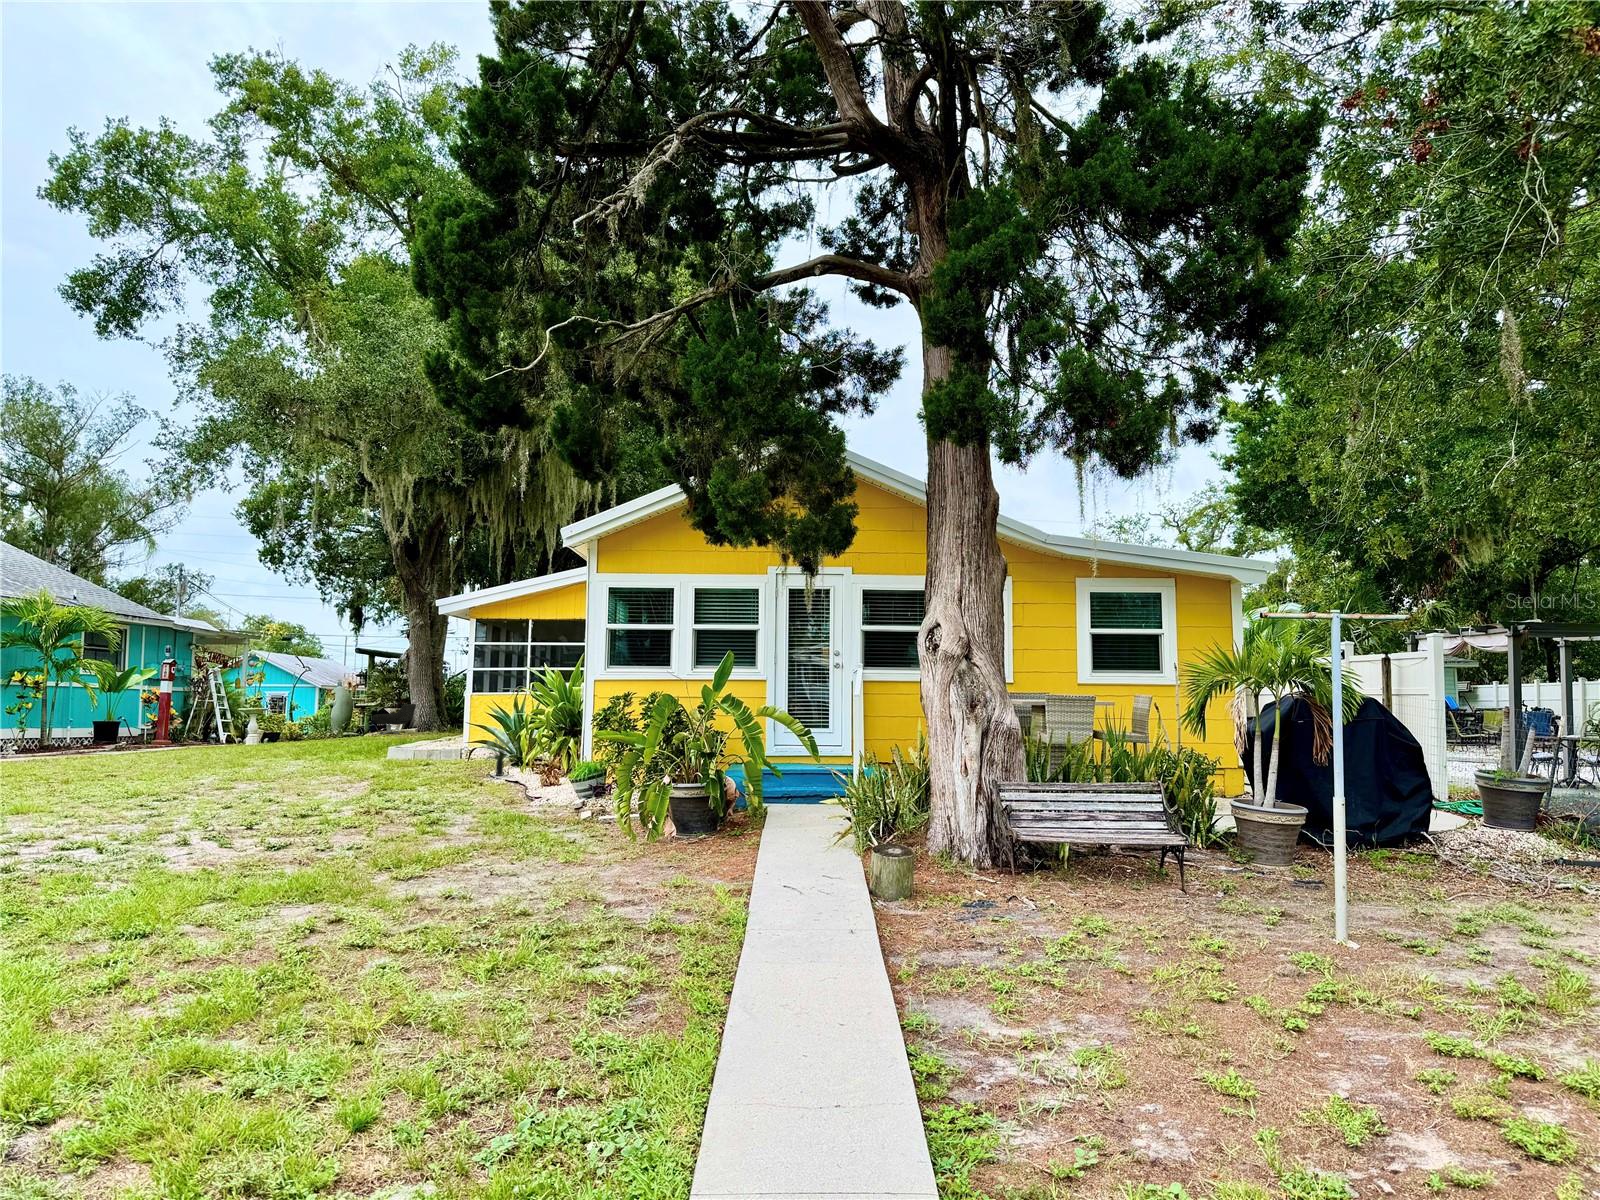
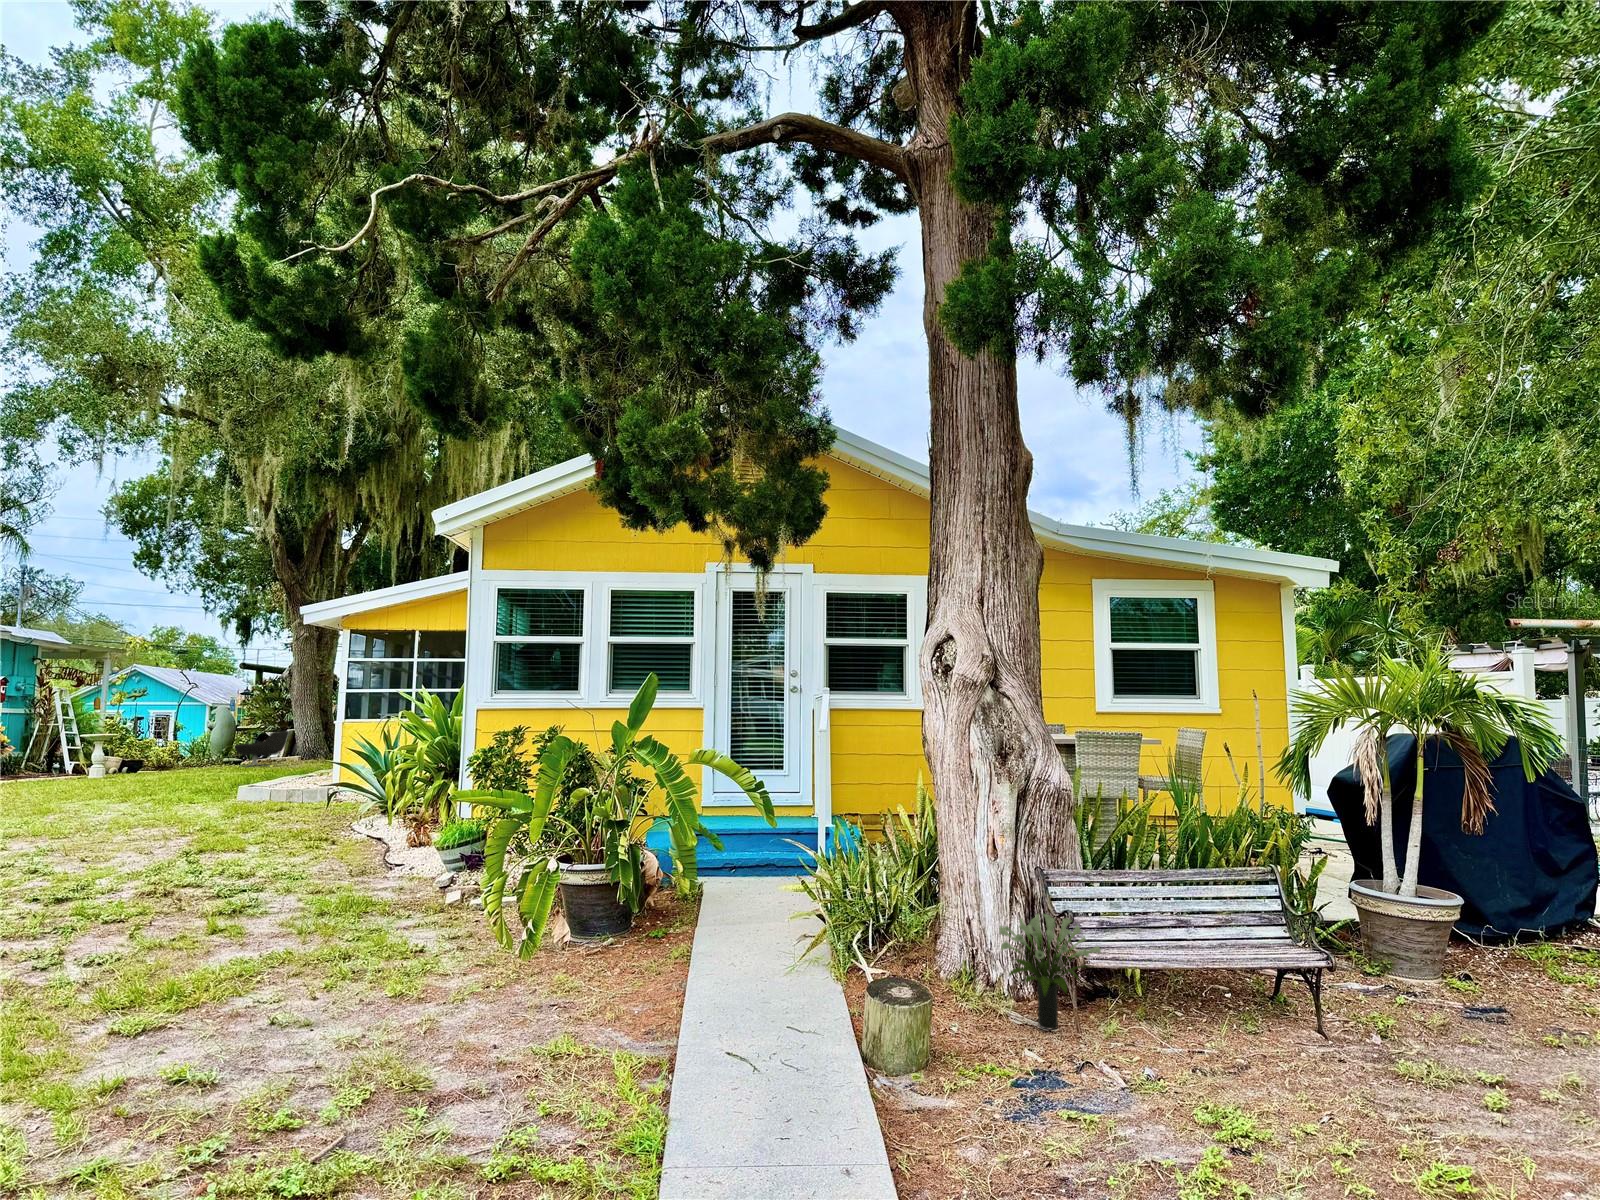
potted plant: present [482,737,518,776] -> present [999,914,1101,1030]

